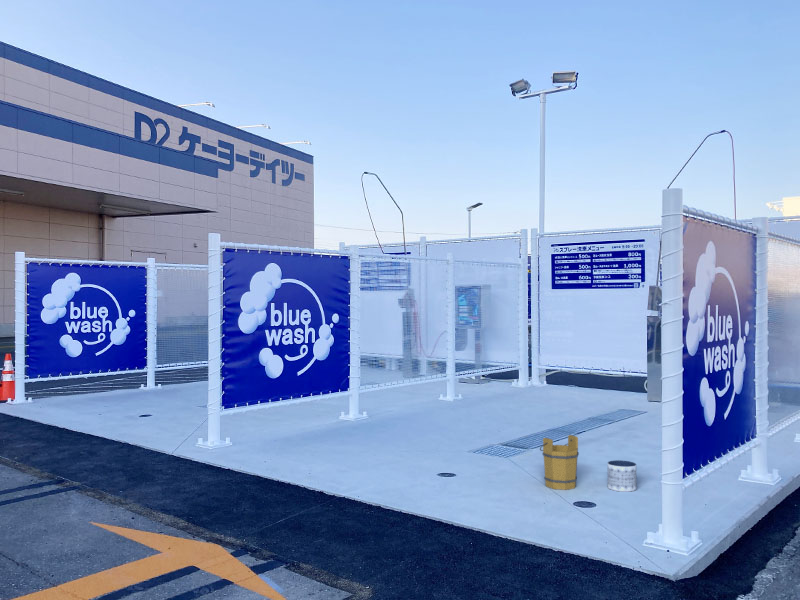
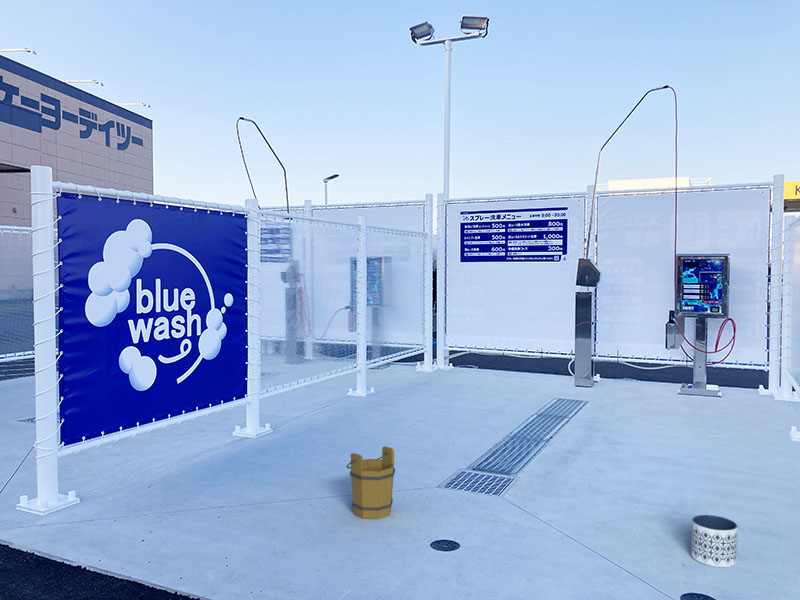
bucket: present [540,435,579,490] -> present [347,446,395,519]

